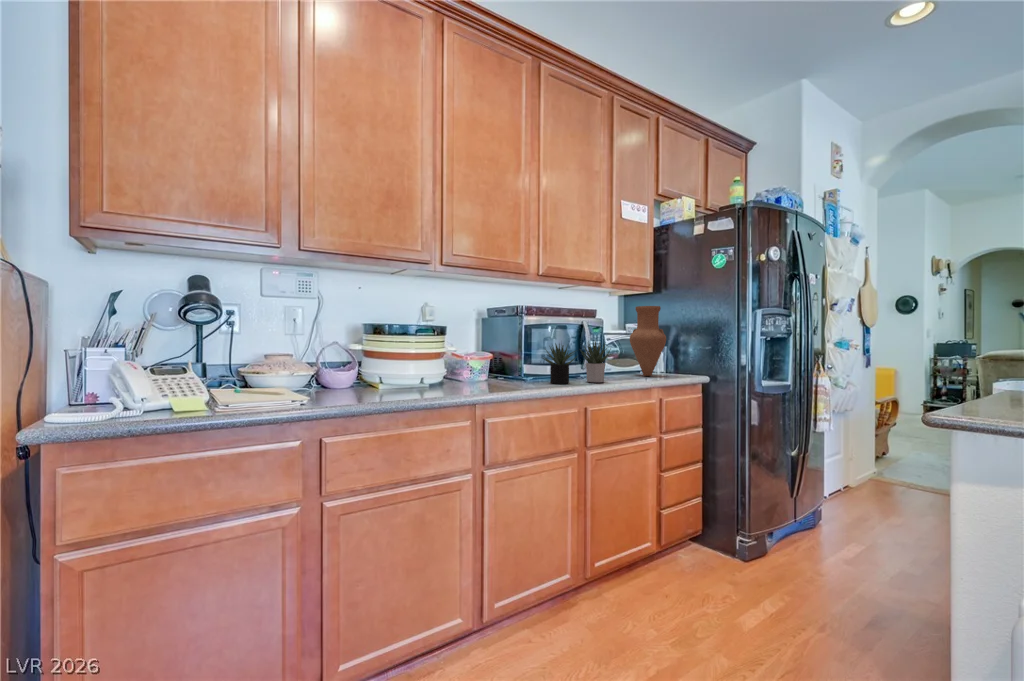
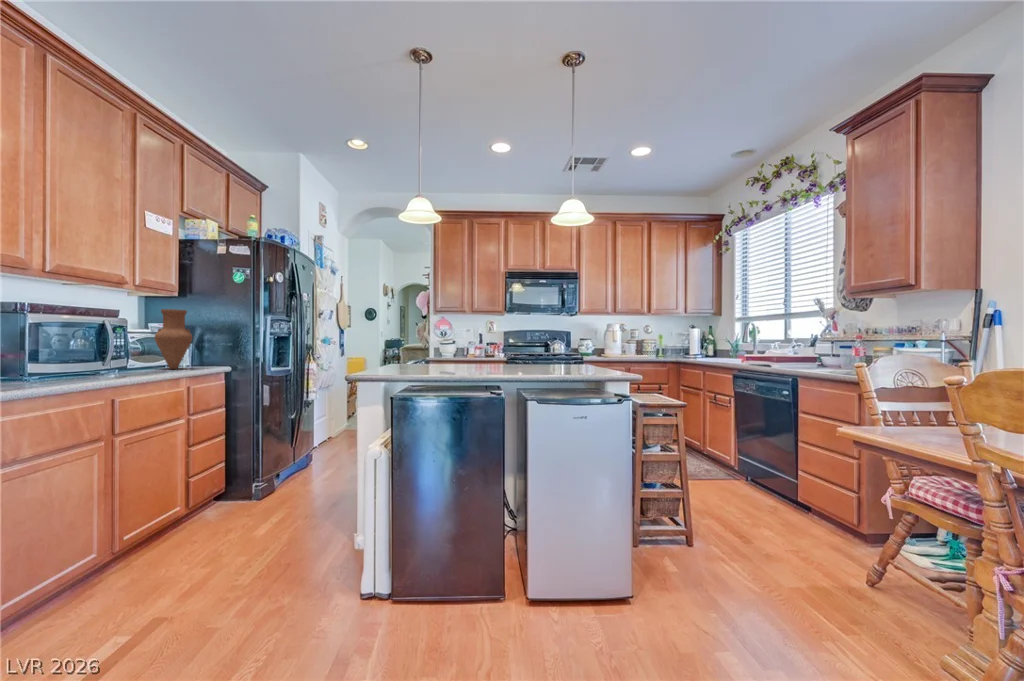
succulent plant: present [543,341,611,384] -> none [55,336,143,380]

